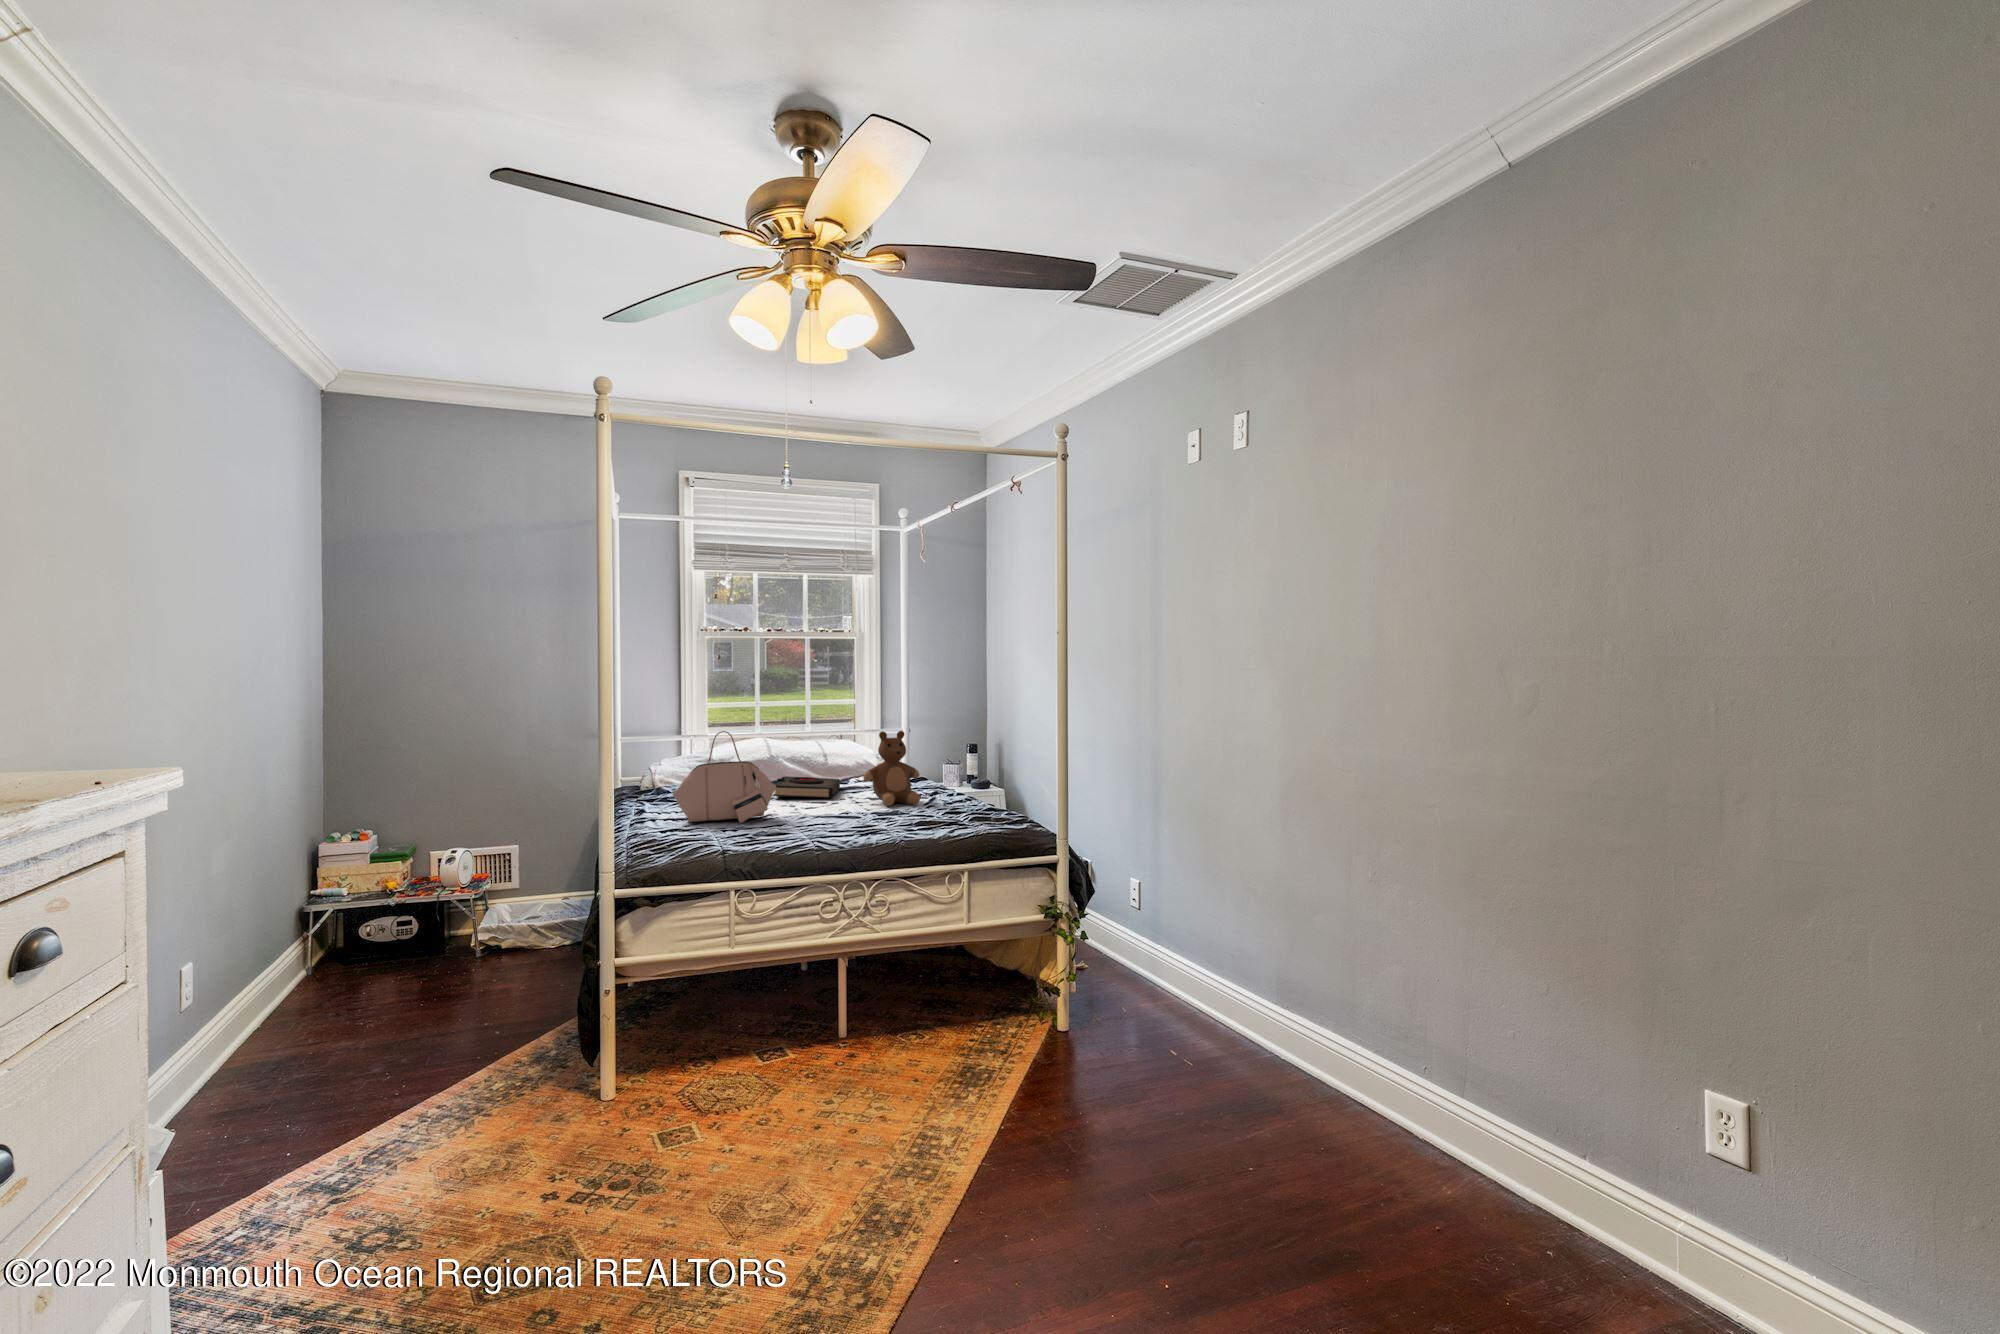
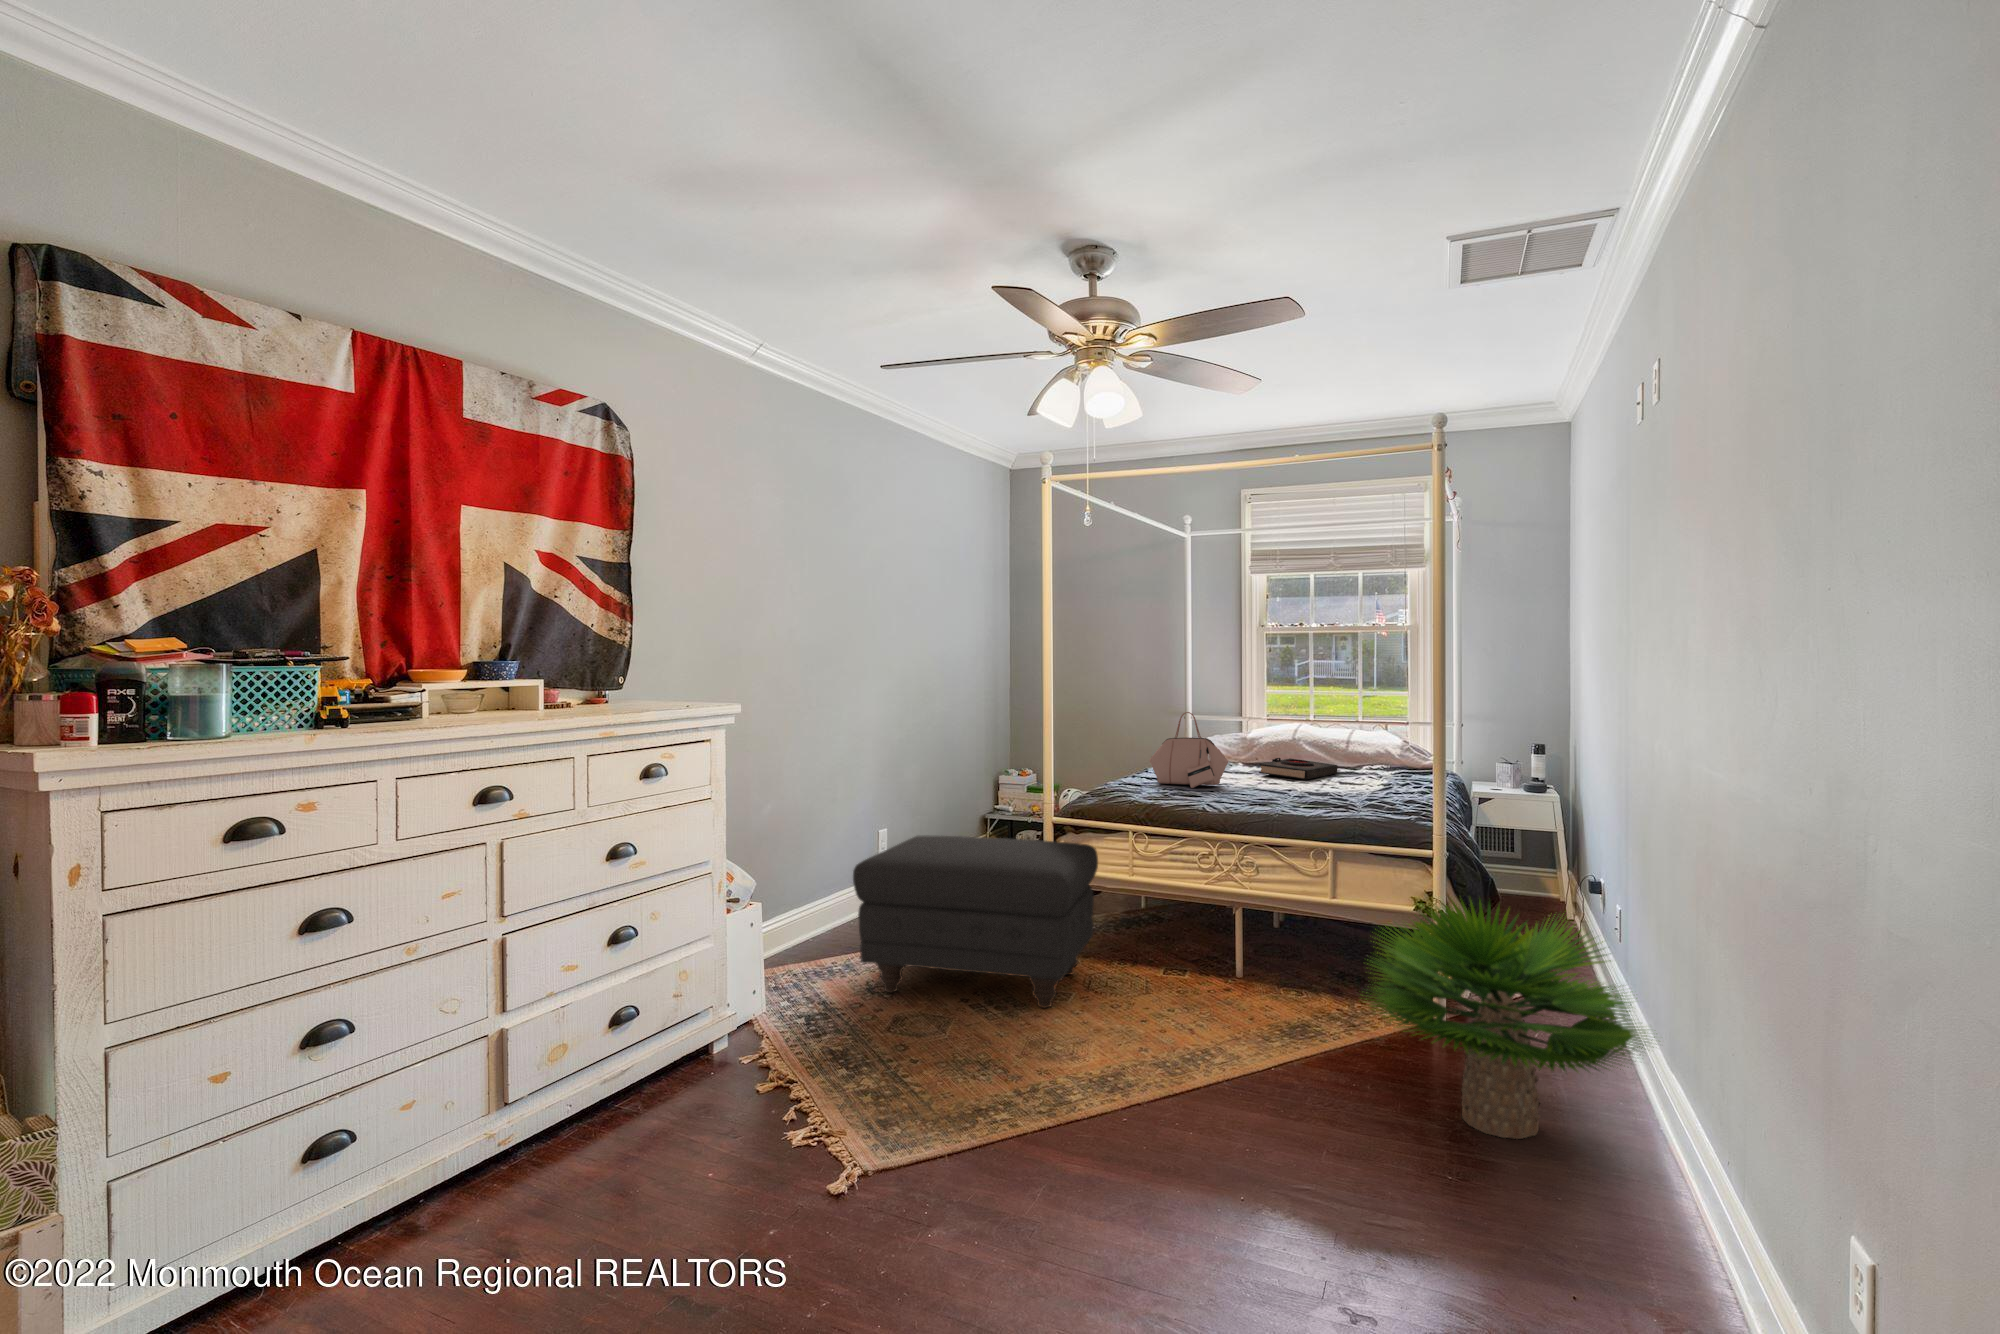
teddy bear: present [863,731,920,806] -> none [1325,720,1385,792]
potted plant: none [1095,893,1360,1122] -> present [1366,899,1655,1139]
ottoman: none [340,917,735,1239] -> present [853,836,1098,1008]

